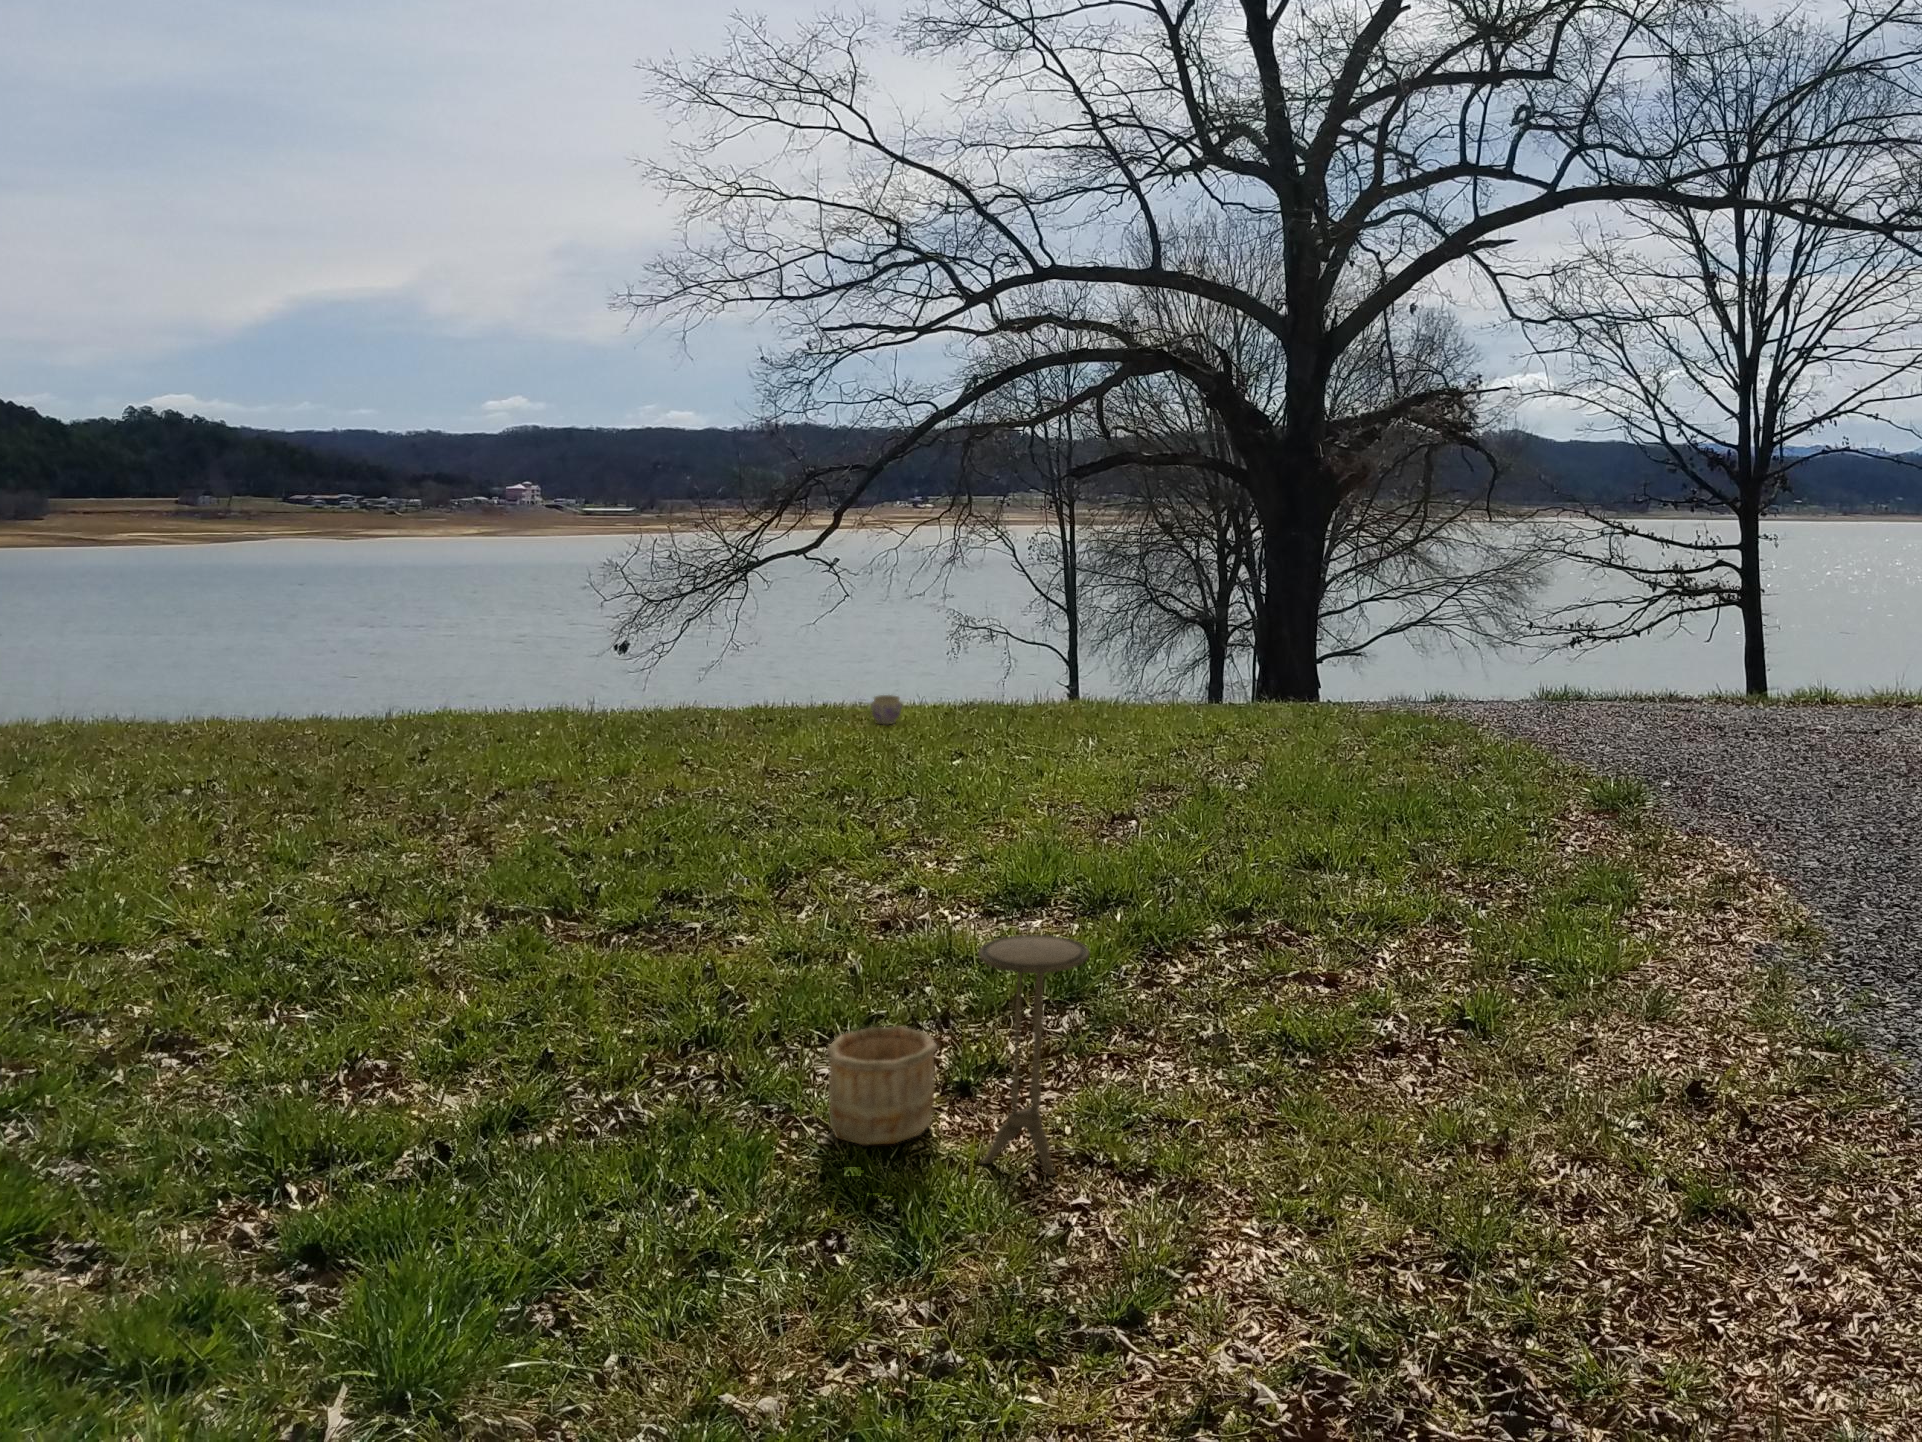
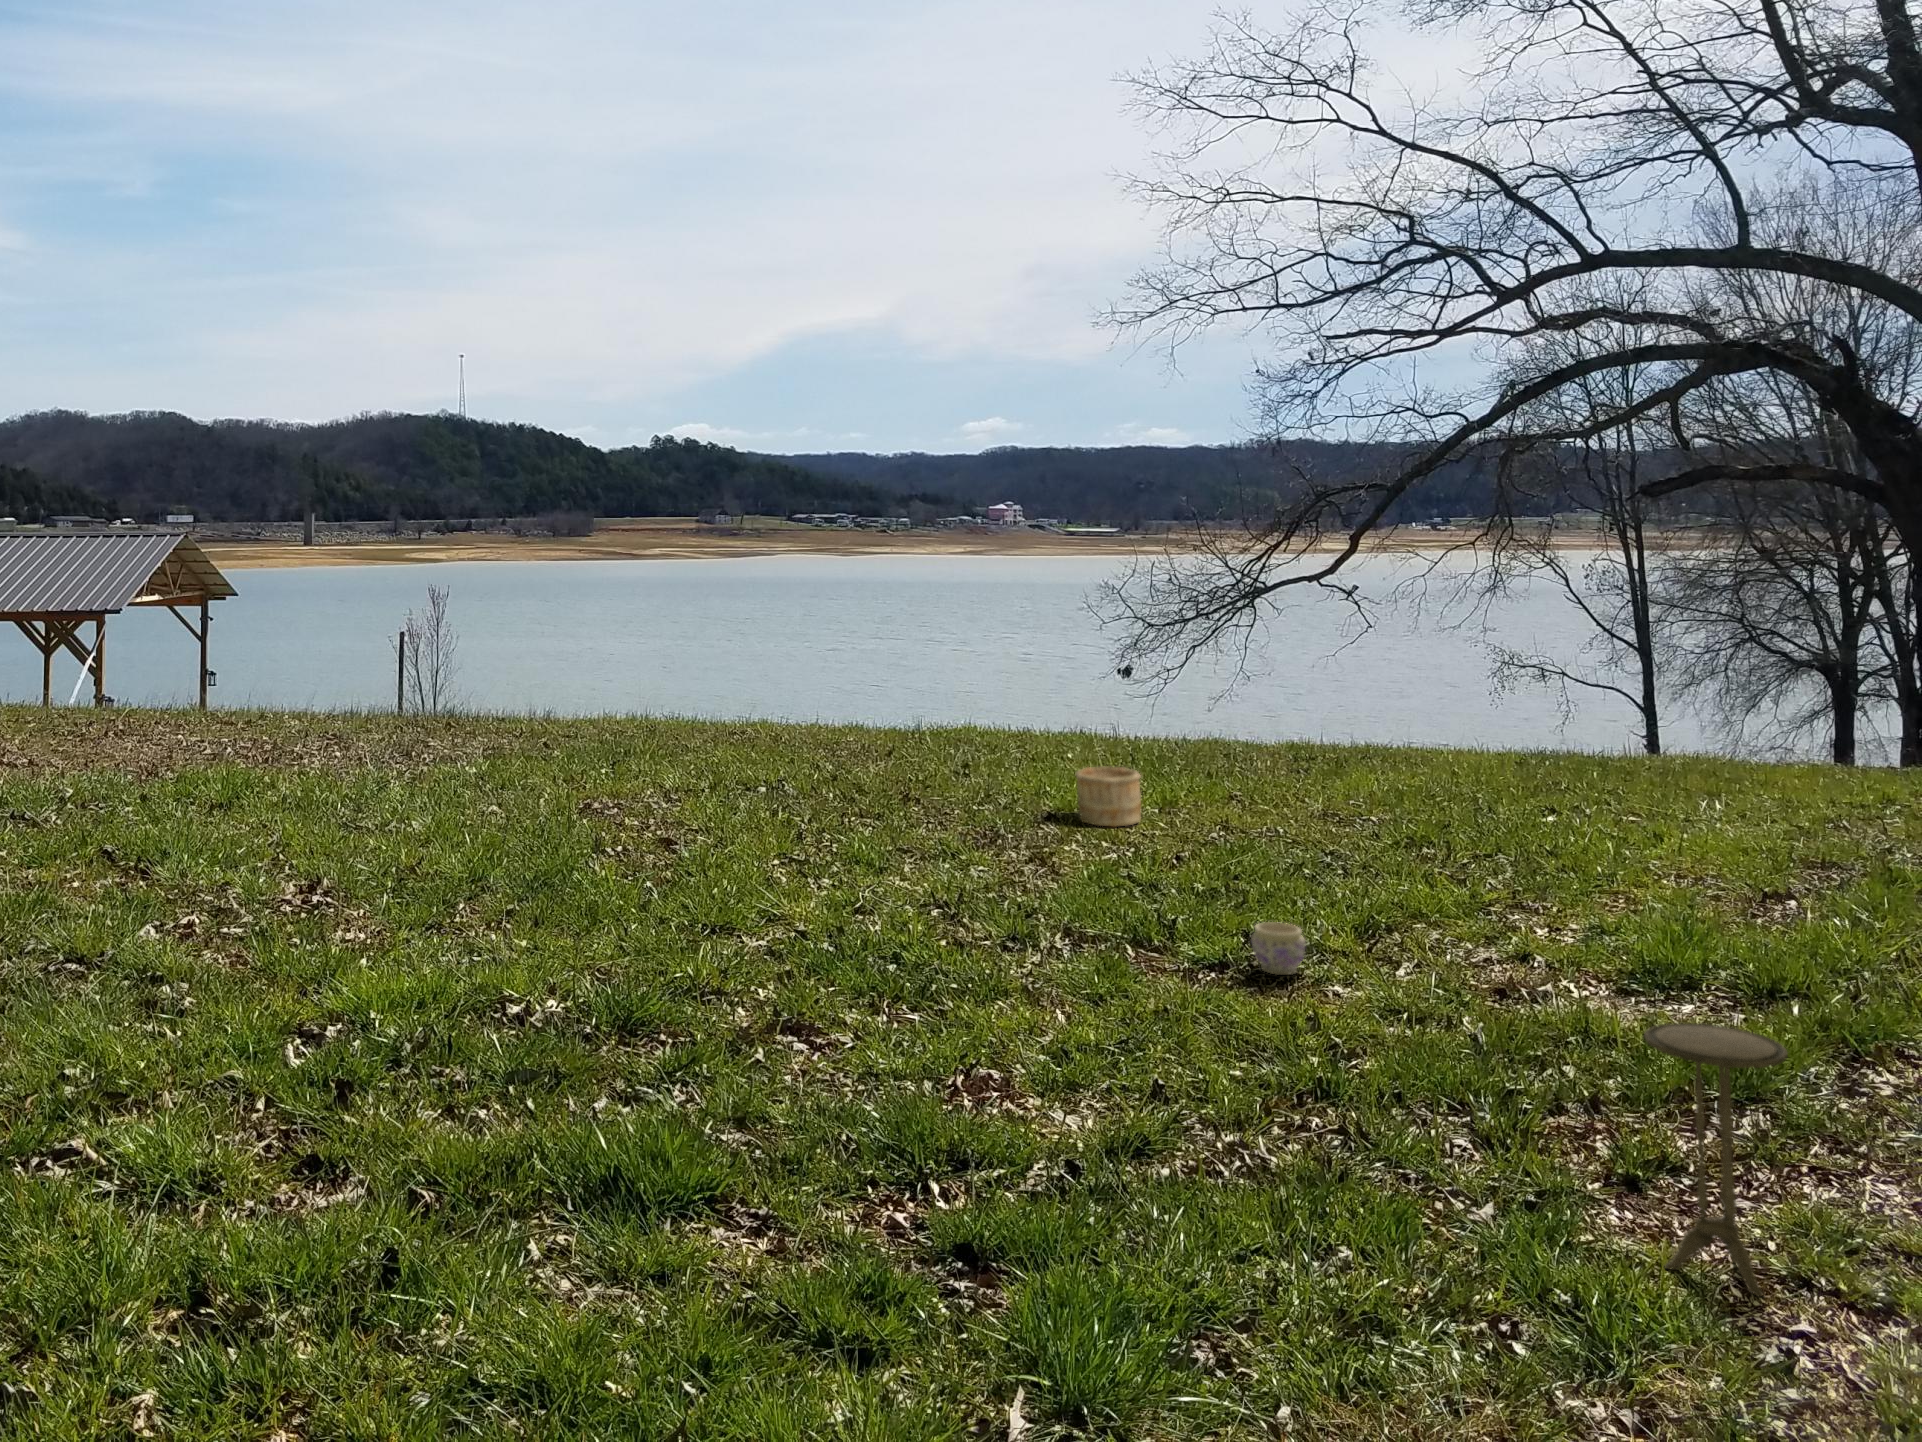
planter: present [871,695,902,725] -> present [1252,922,1305,975]
wooden bucket: present [827,1026,937,1145] -> present [1075,766,1141,826]

